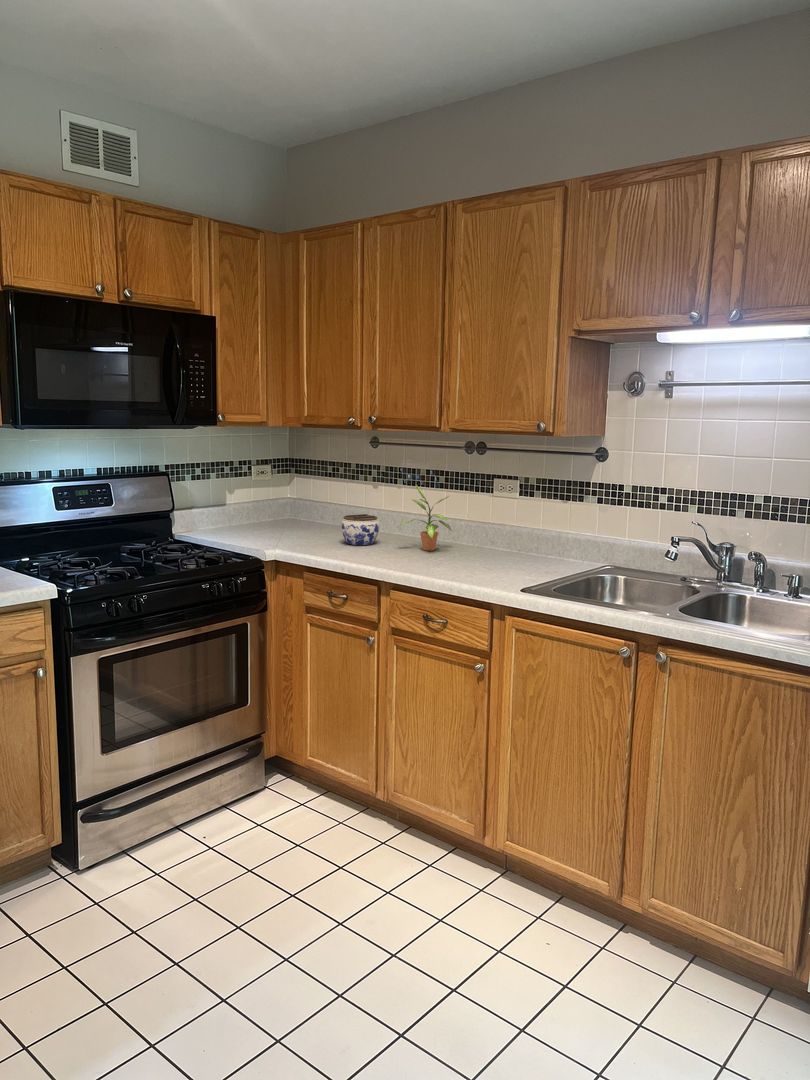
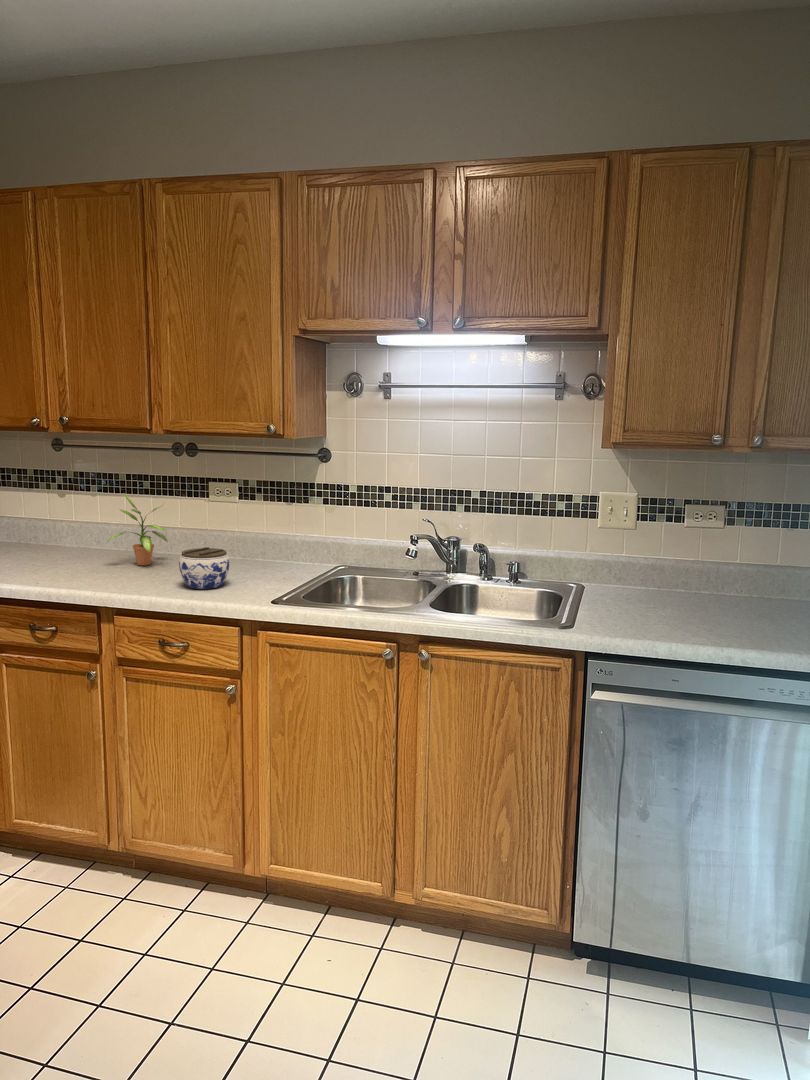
jar: present [341,514,379,545] -> present [179,547,229,589]

